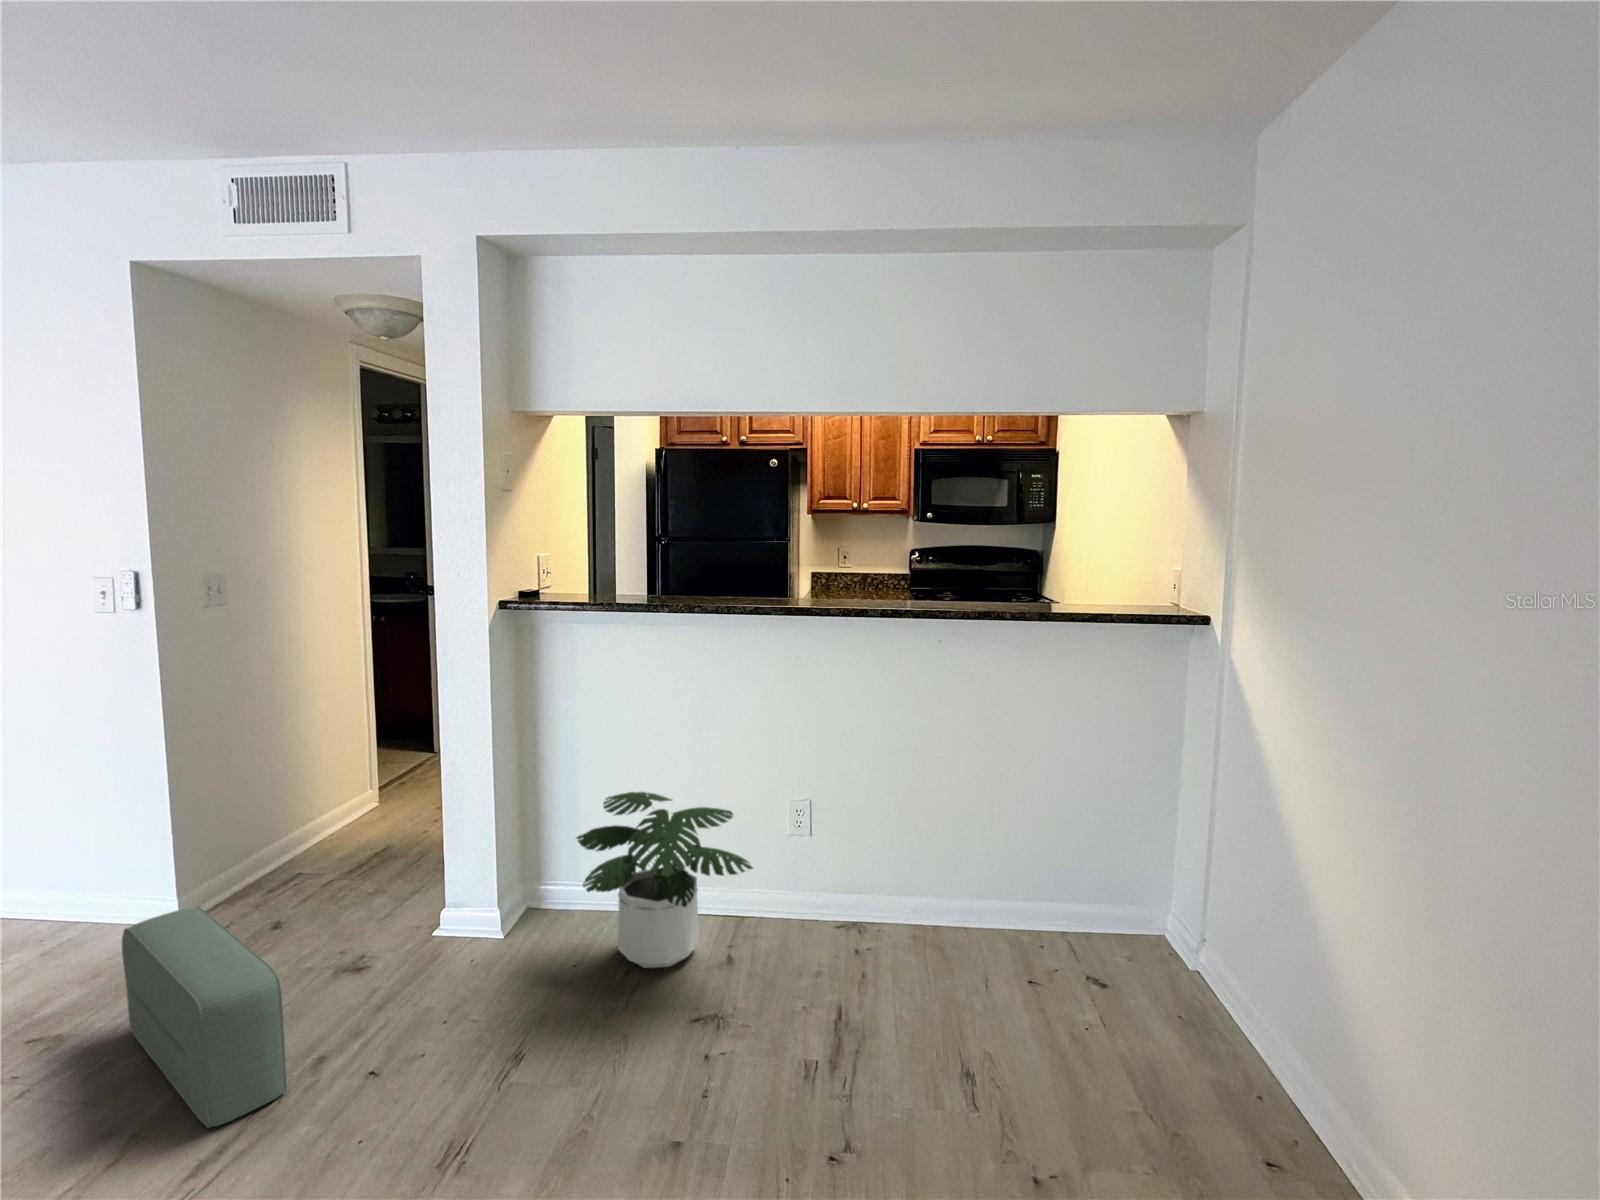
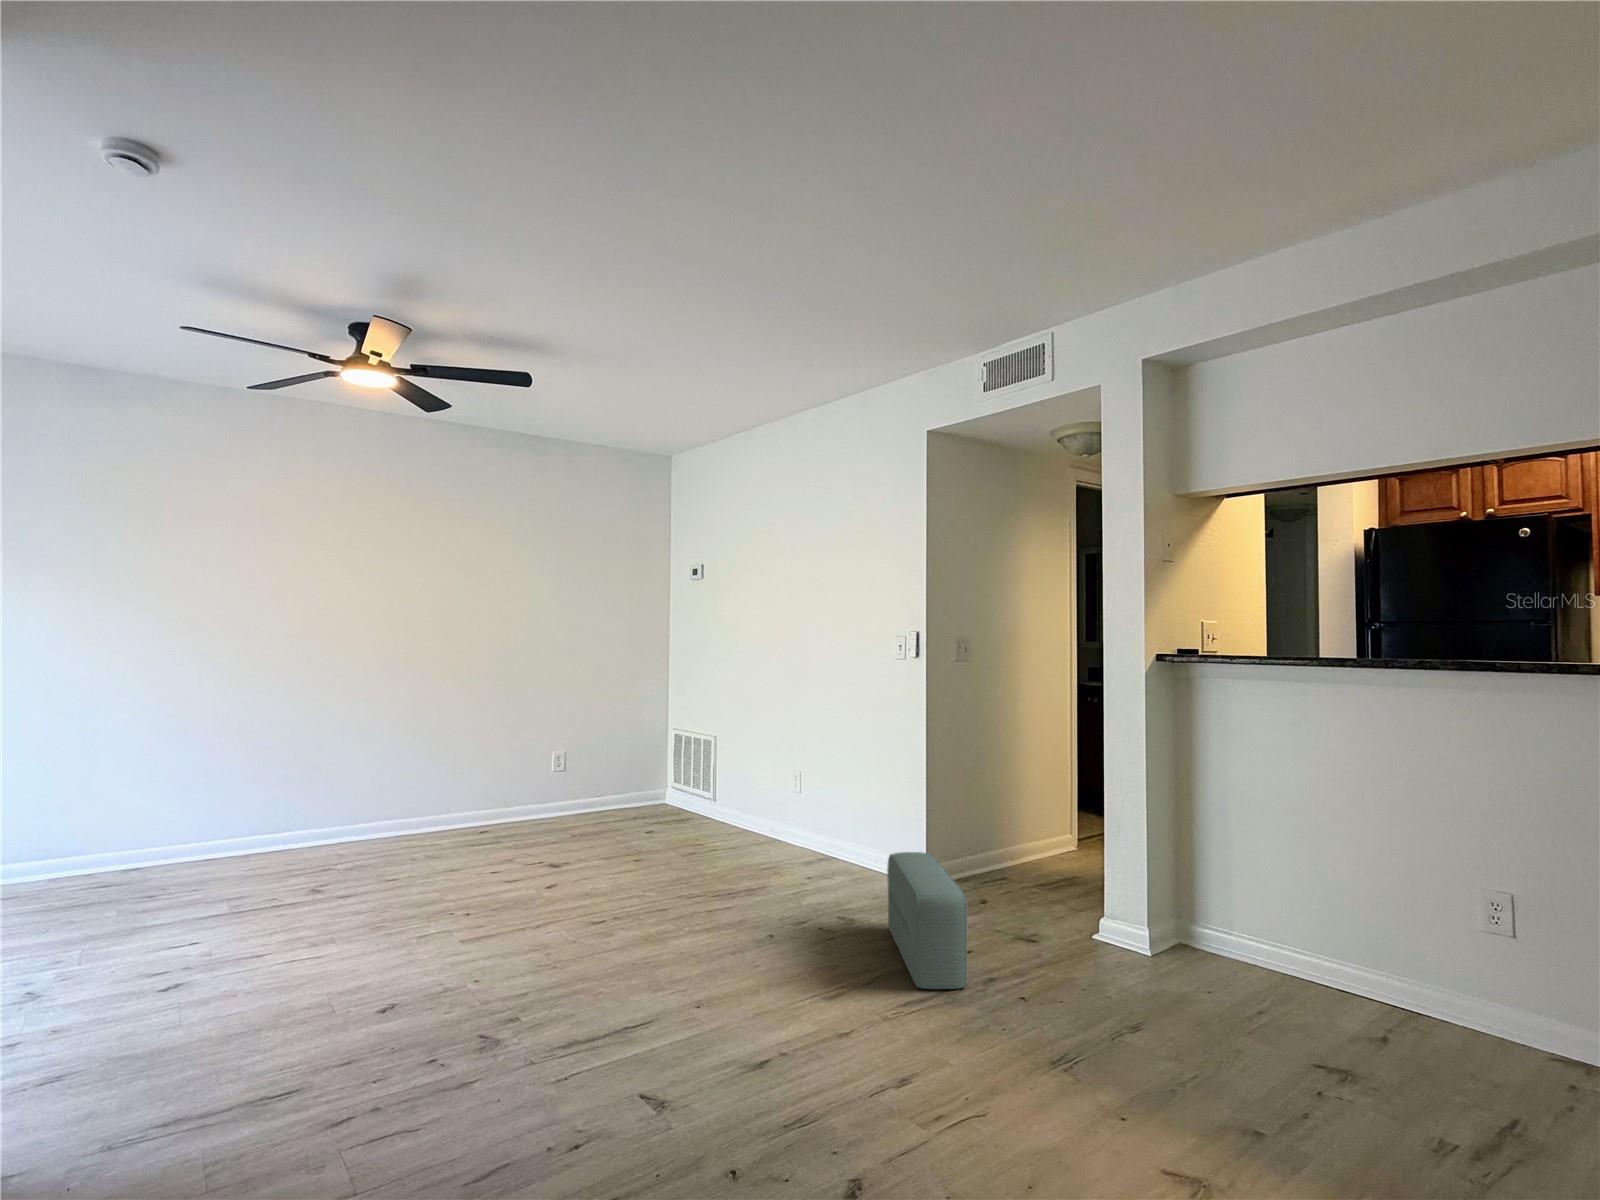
potted plant: present [576,792,752,968] -> none [1211,844,1408,1023]

